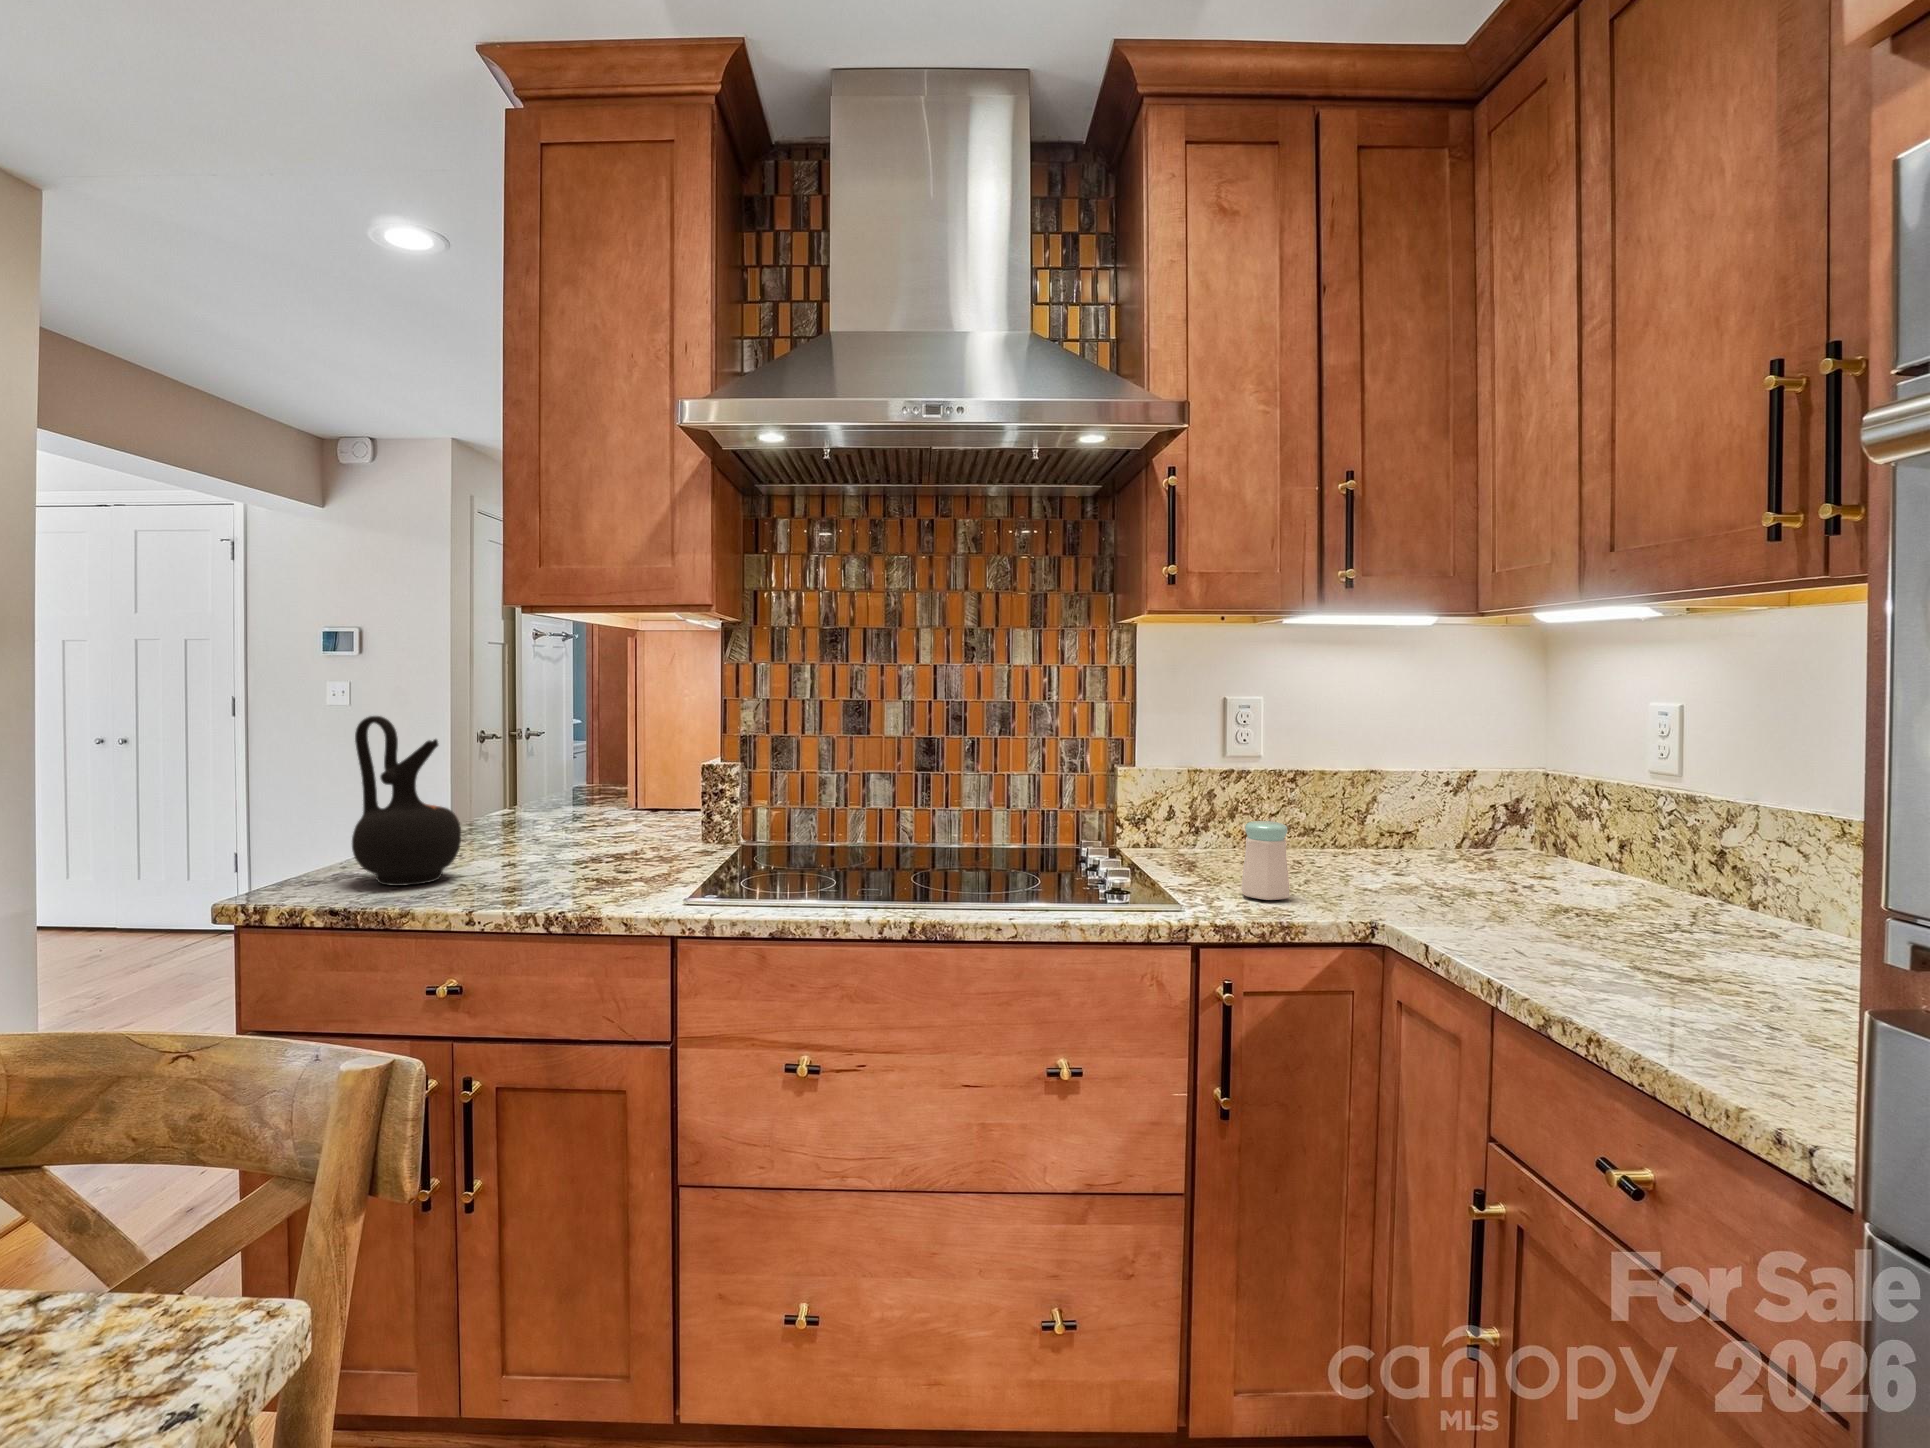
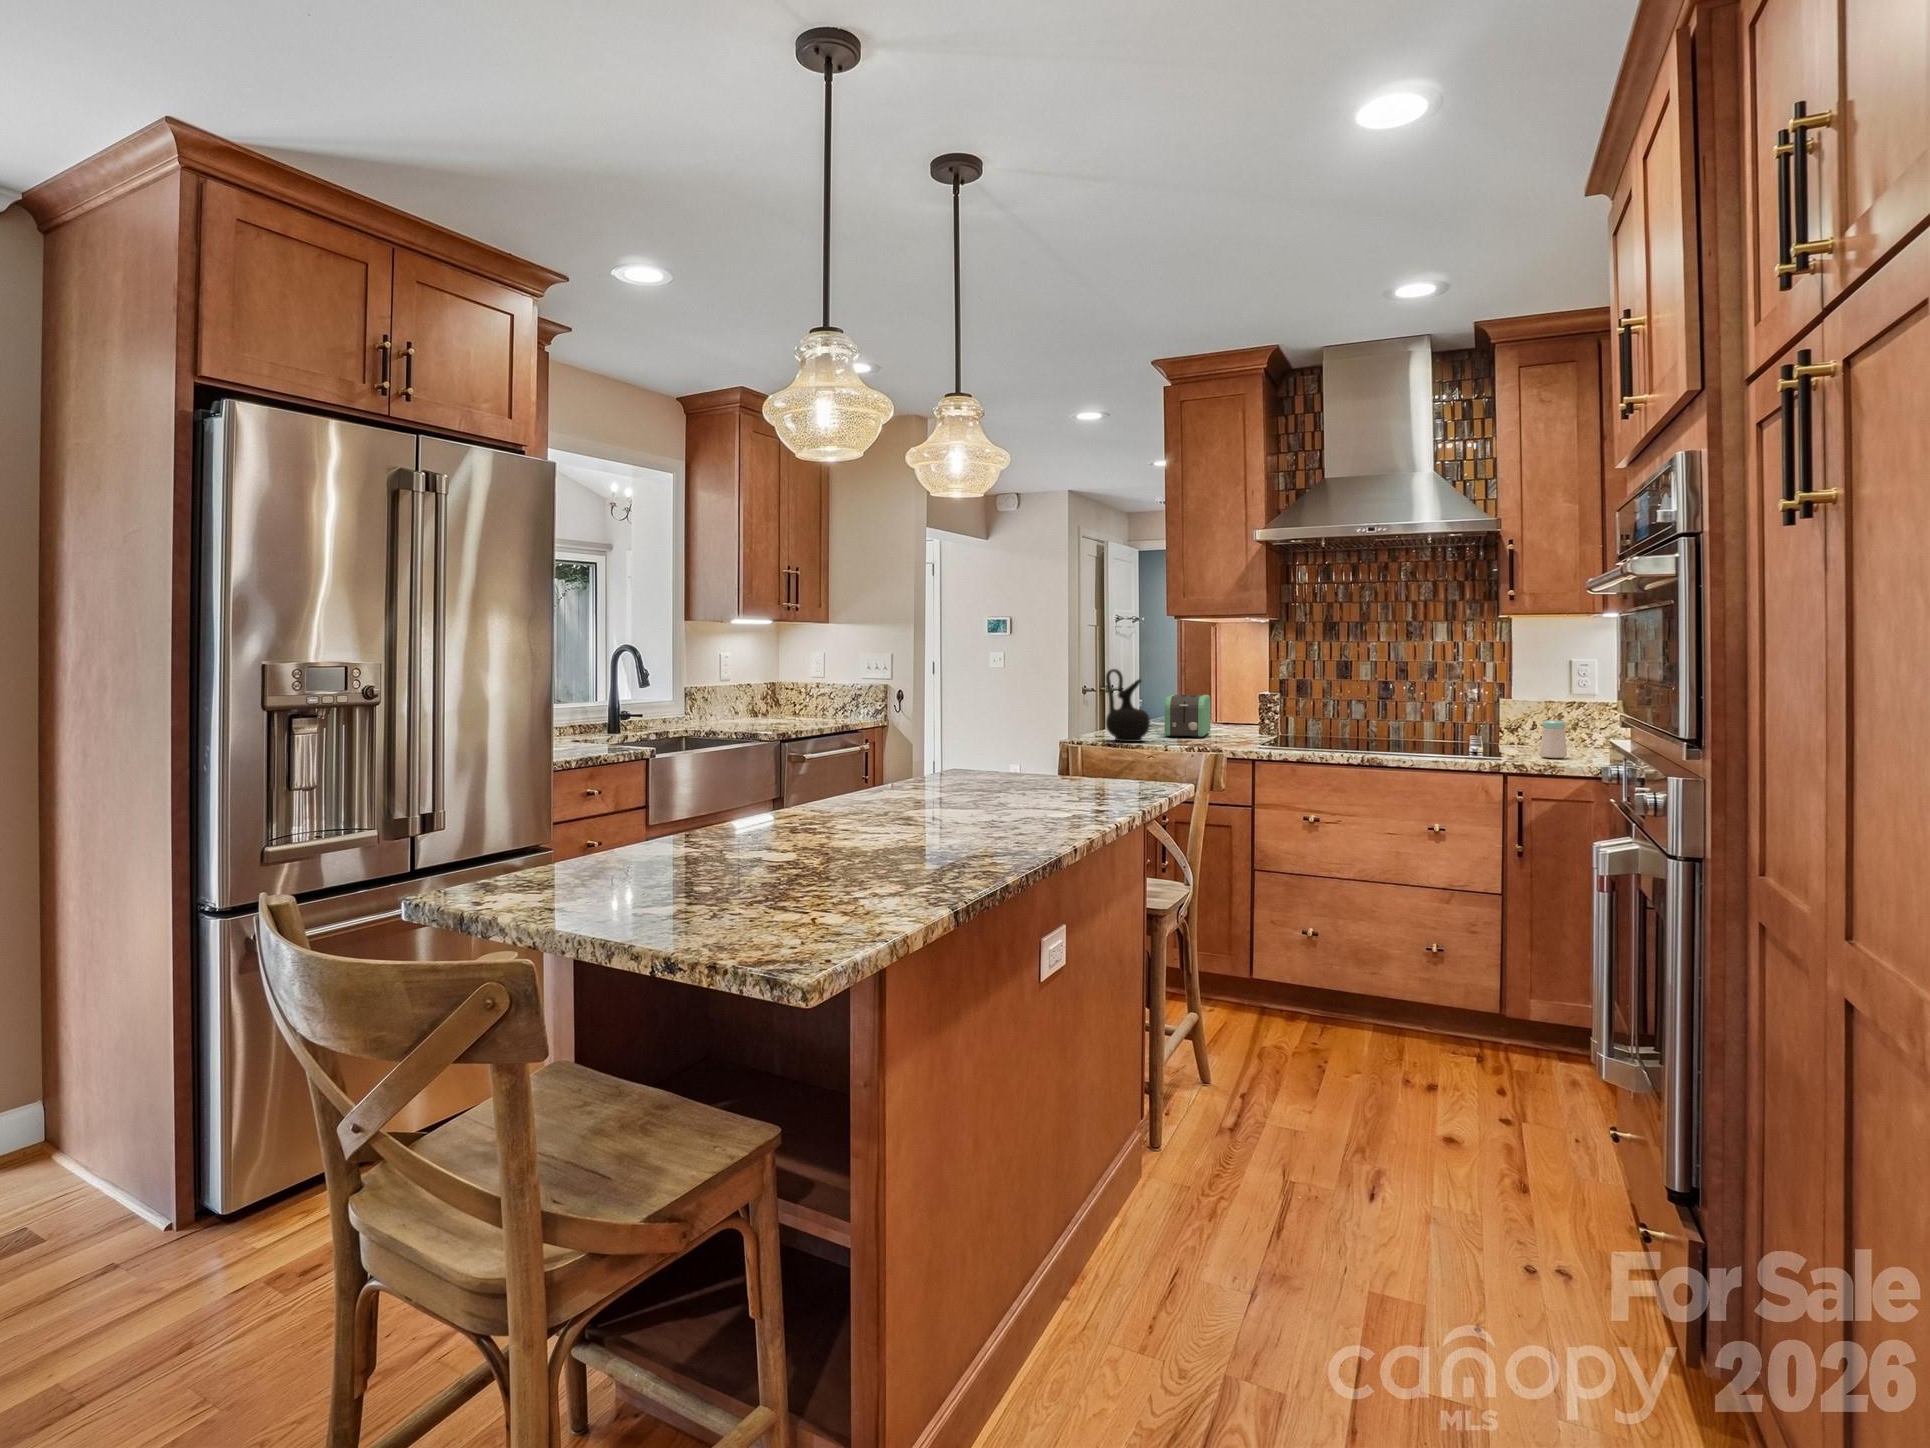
toaster: none [509,763,614,856] -> present [1165,694,1211,738]

